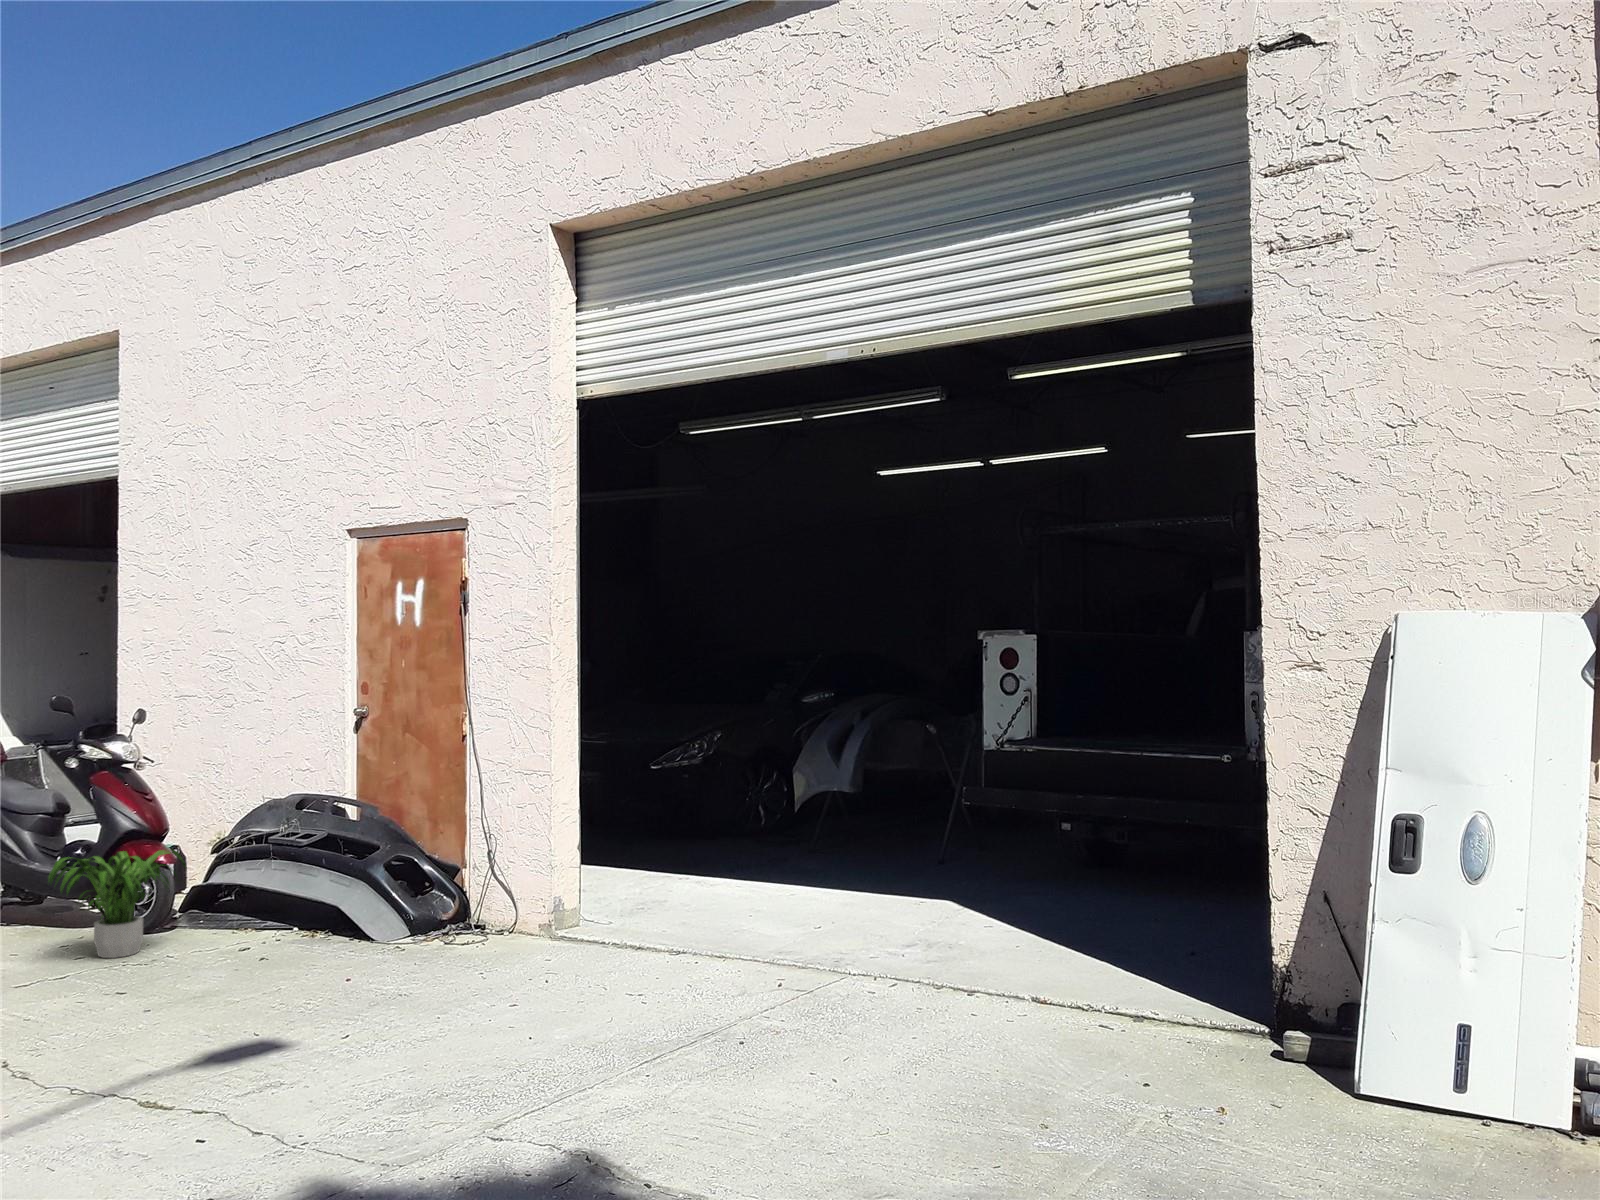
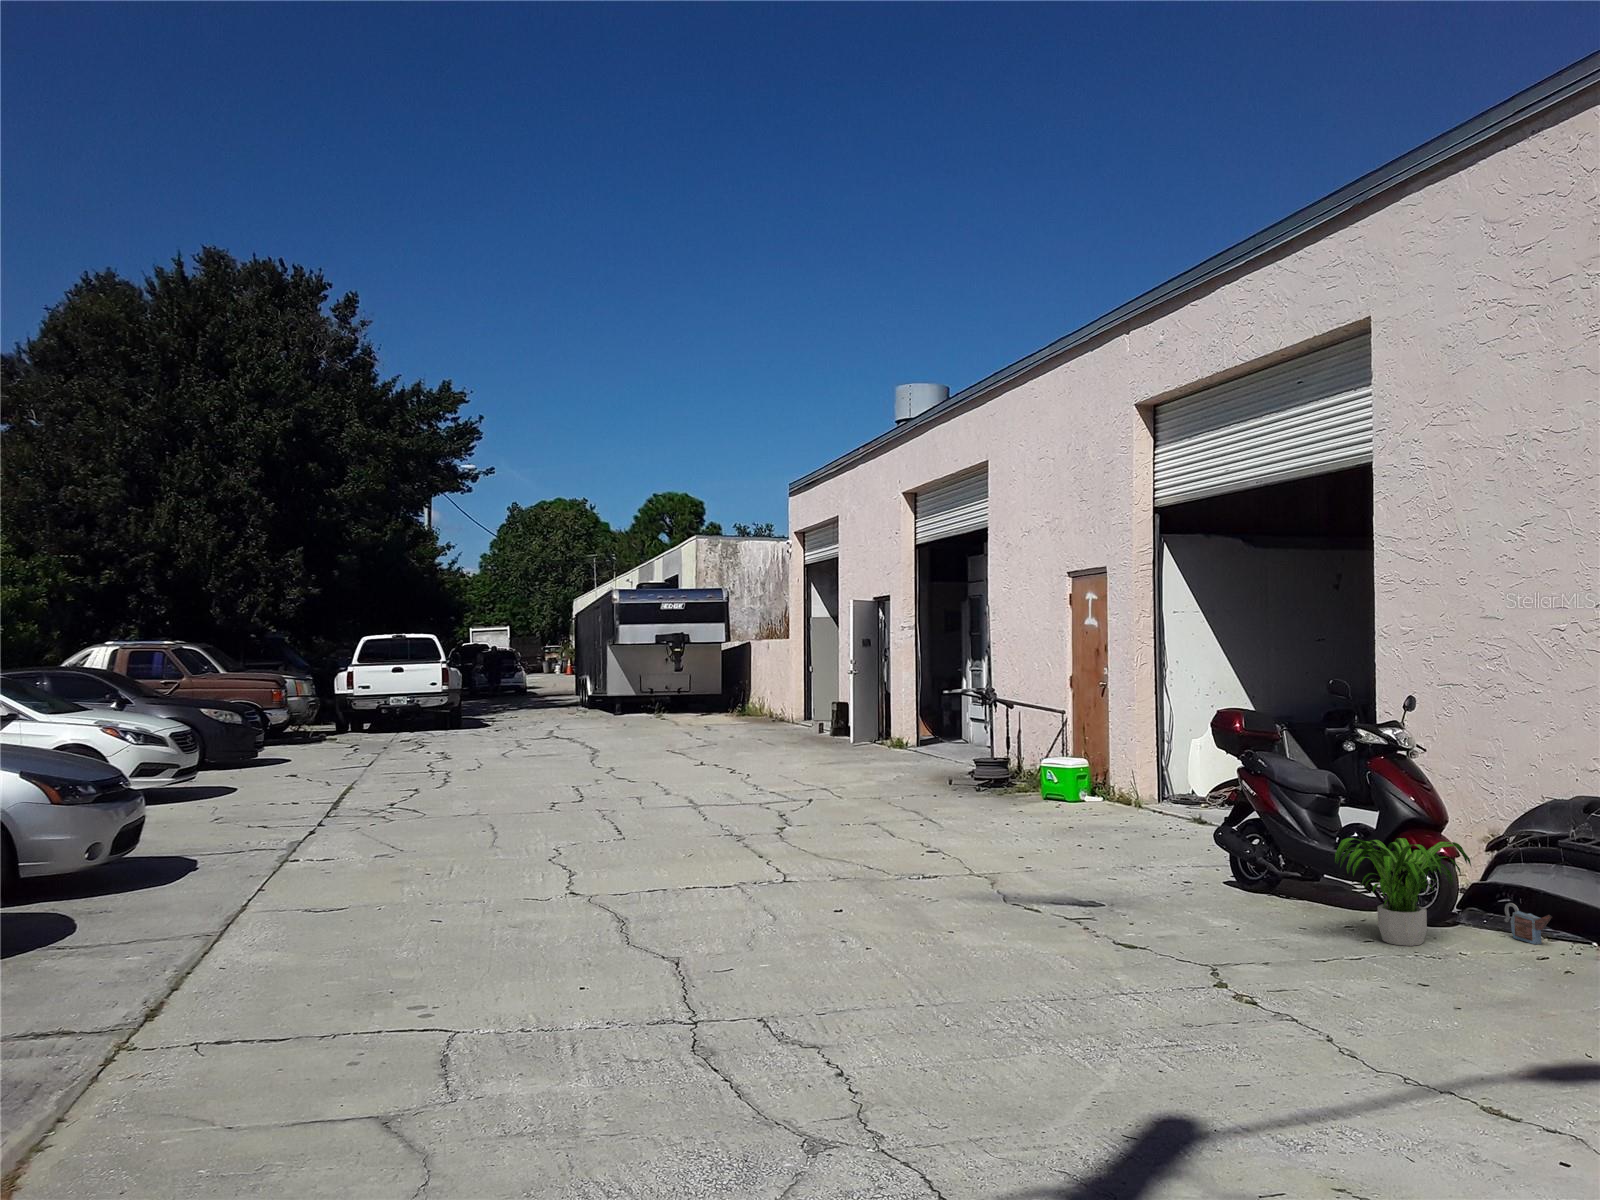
watering can: none [220,900,260,935] -> present [1505,903,1552,944]

